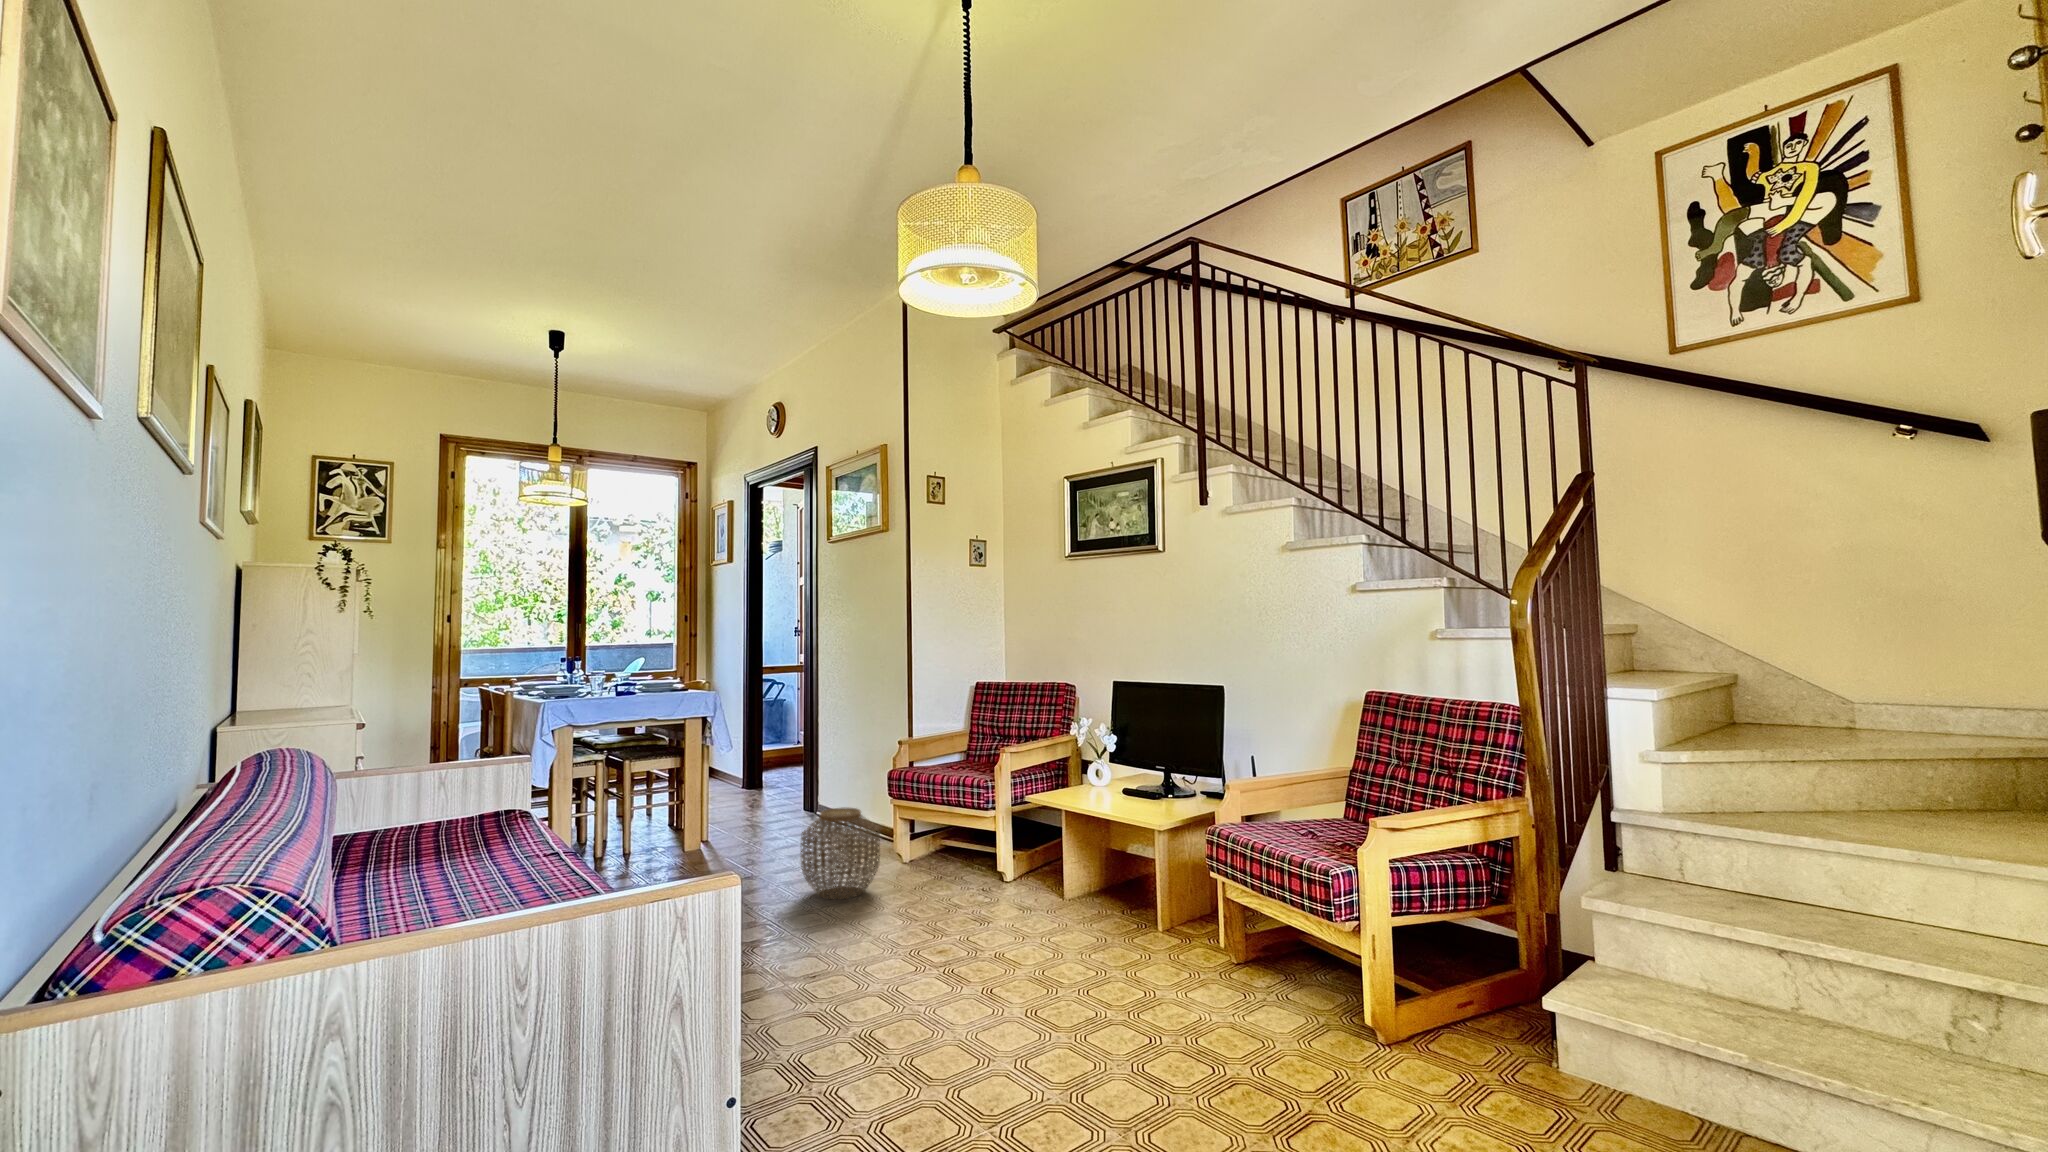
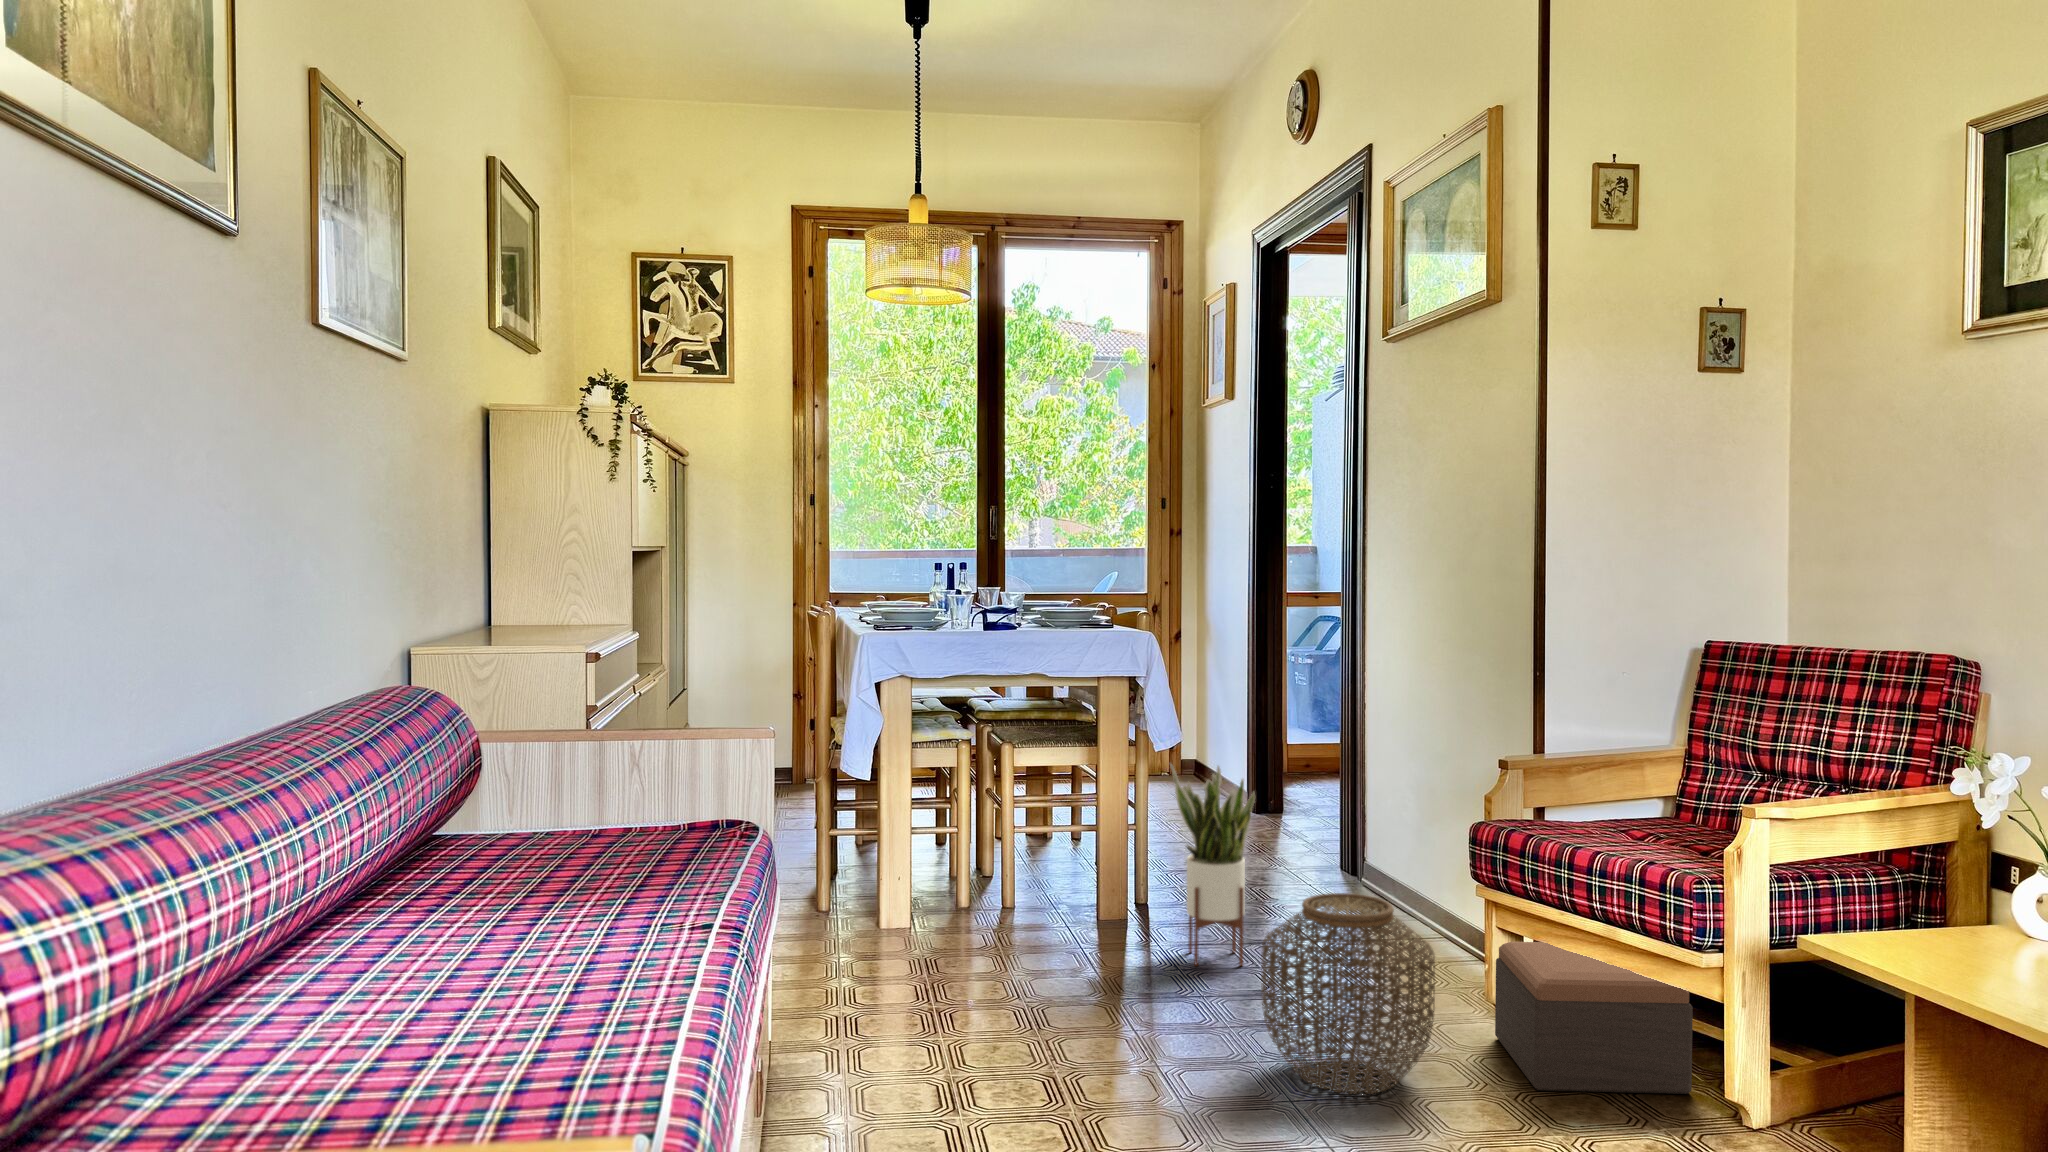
potted plant: none [734,758,779,863] -> present [1170,764,1255,966]
footstool: none [900,816,983,883] -> present [1495,942,1693,1094]

